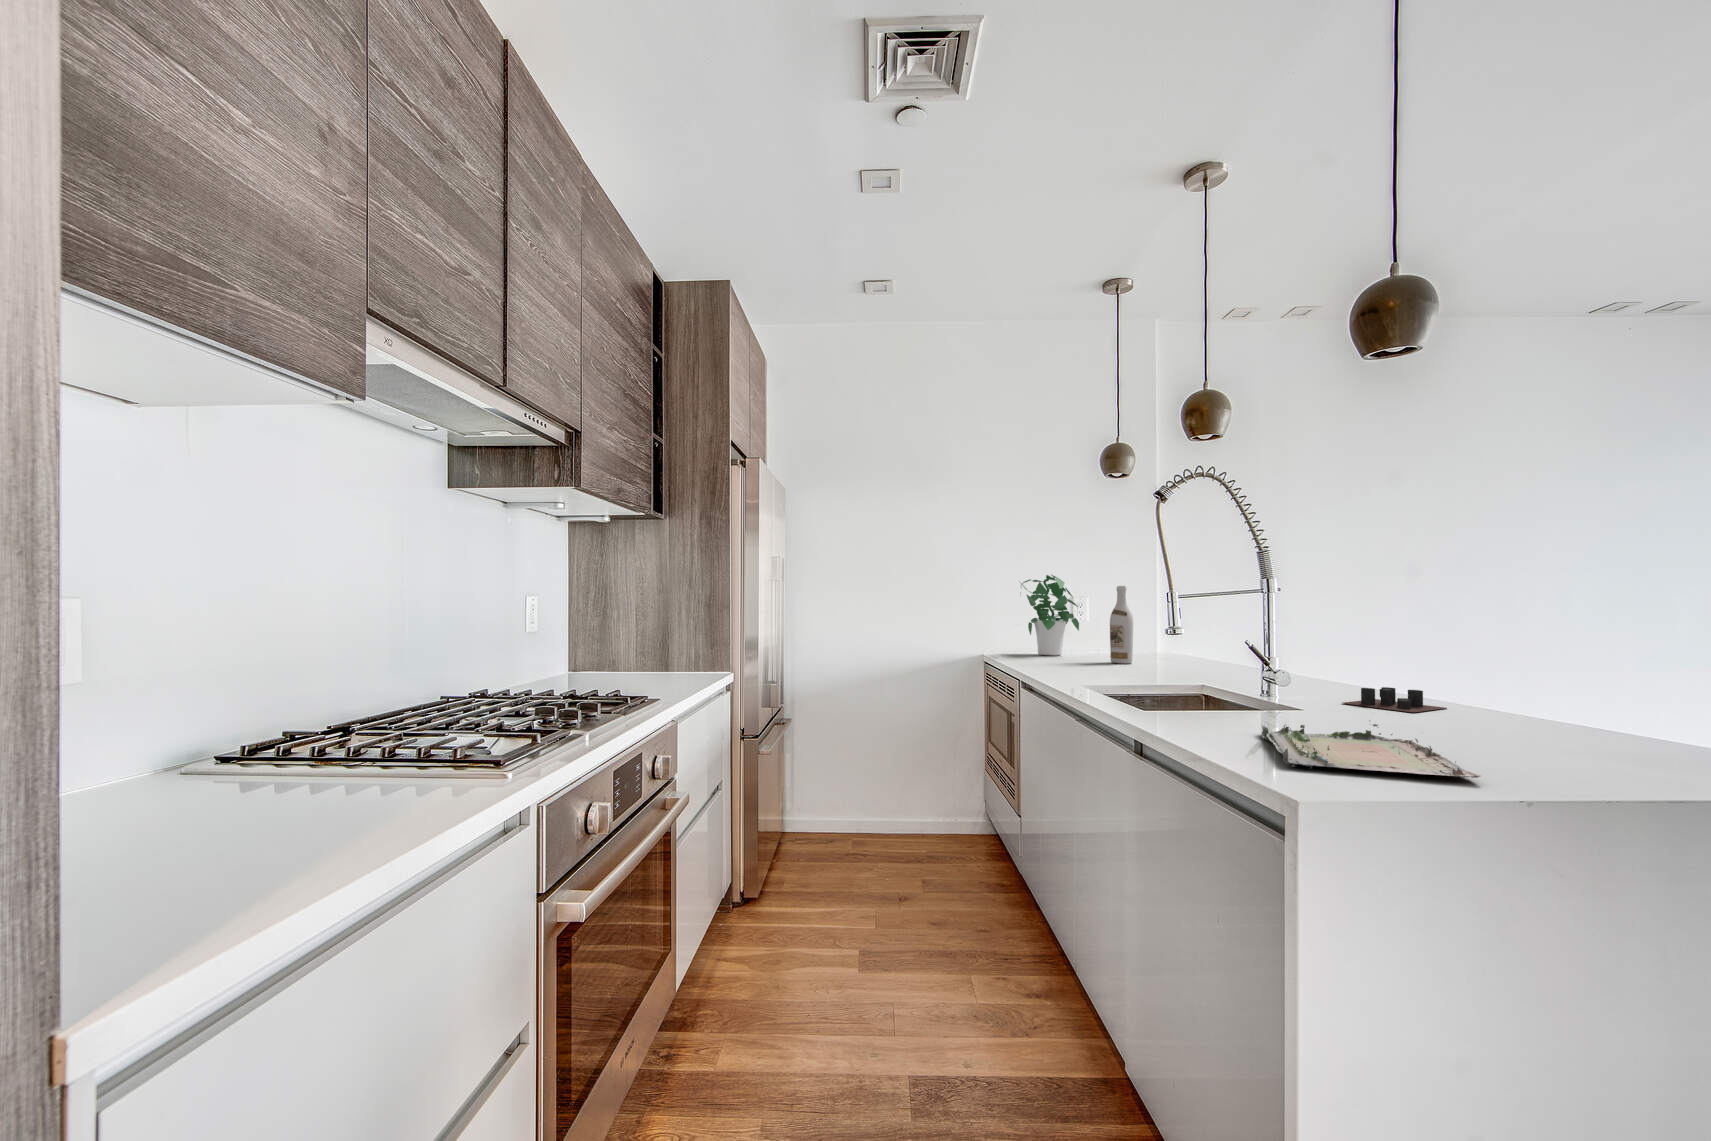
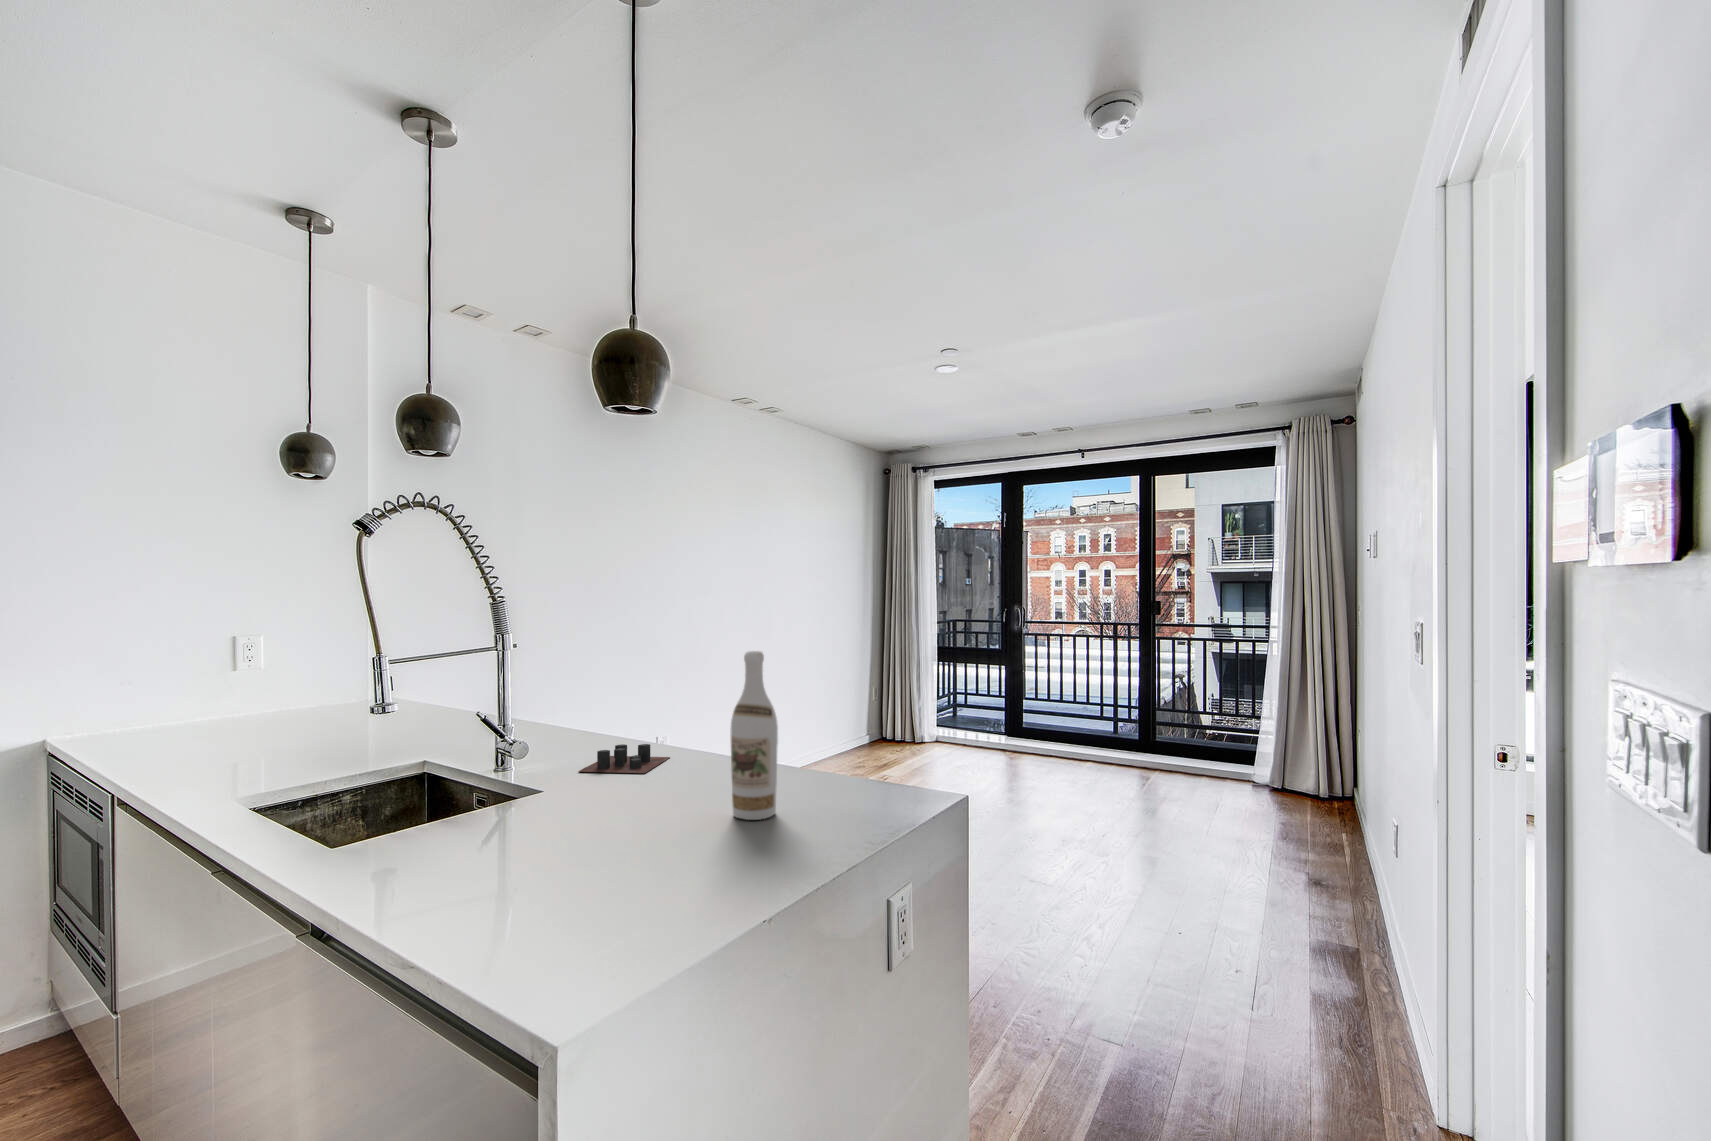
potted plant: present [1021,575,1079,656] -> none [123,615,241,735]
wine bottle: present [1110,586,1133,664] -> present [730,651,778,820]
tray: present [1261,724,1480,778] -> none [498,822,727,946]

